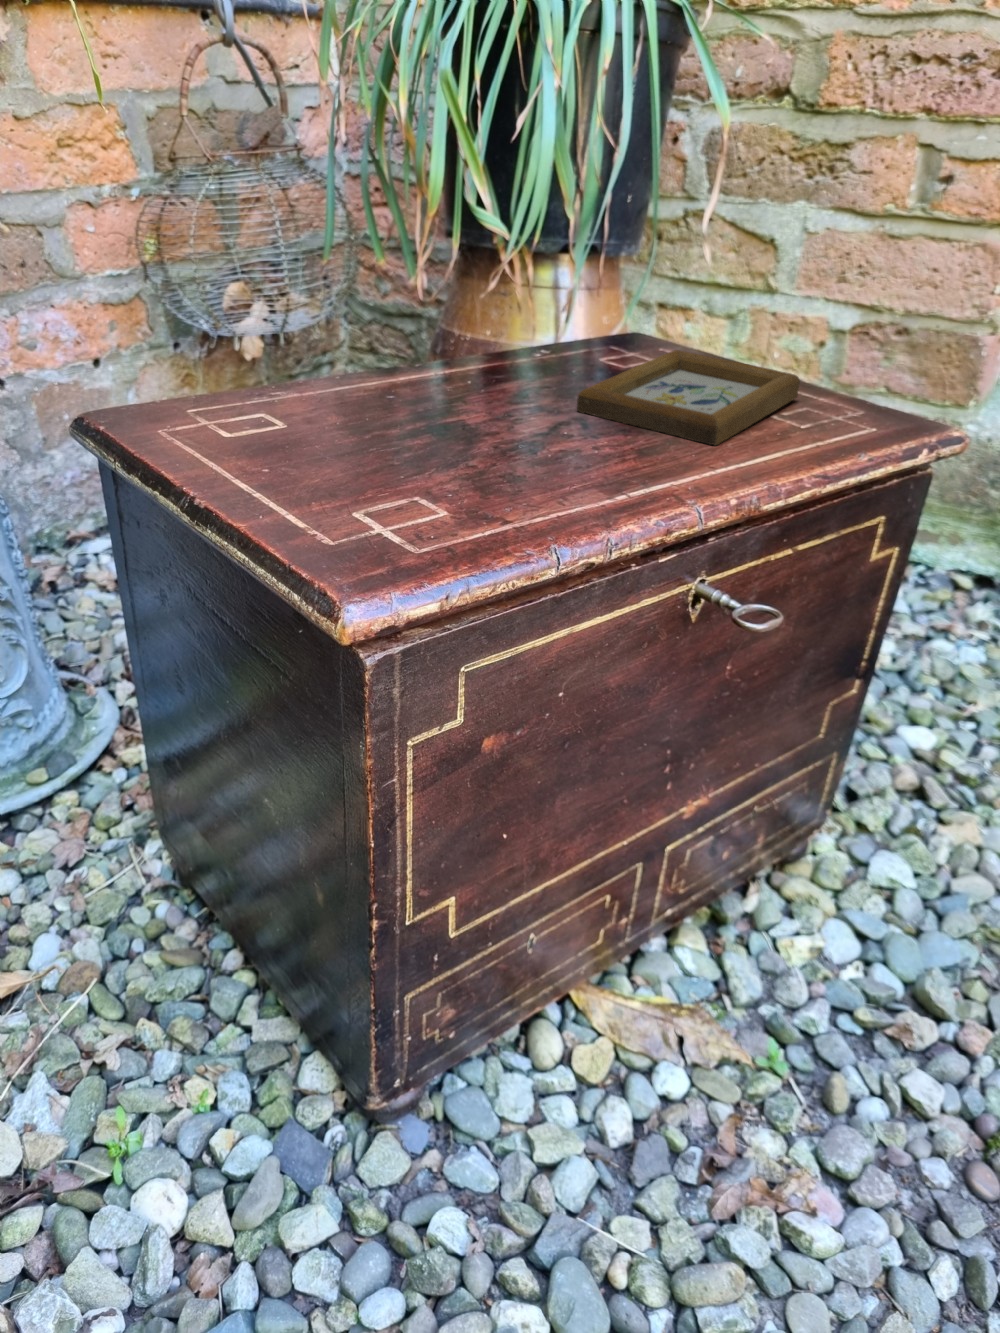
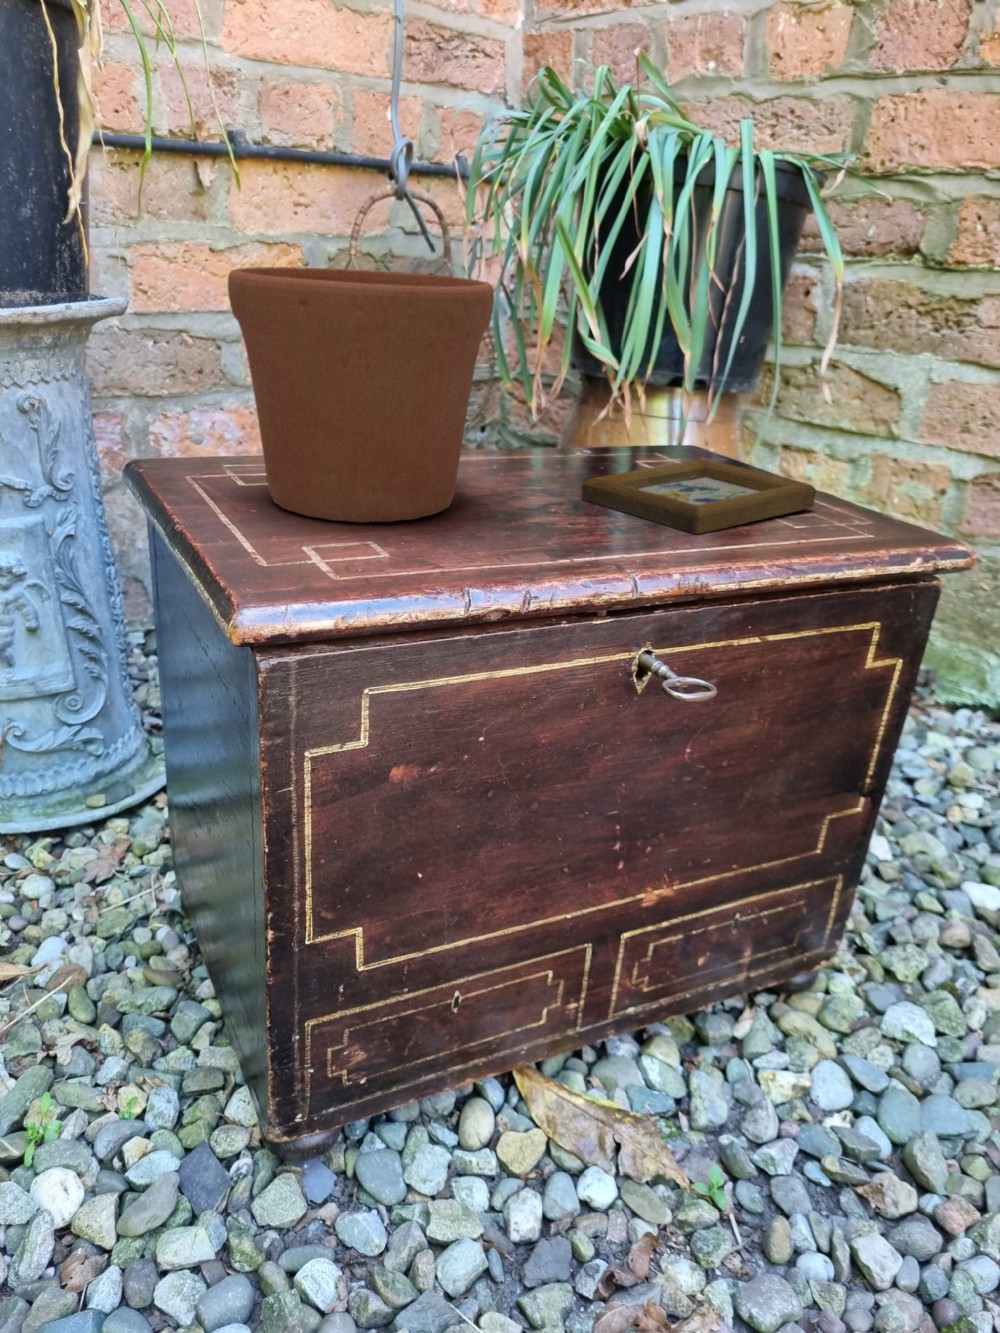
flower pot: none [204,171,506,472] -> present [228,267,494,523]

